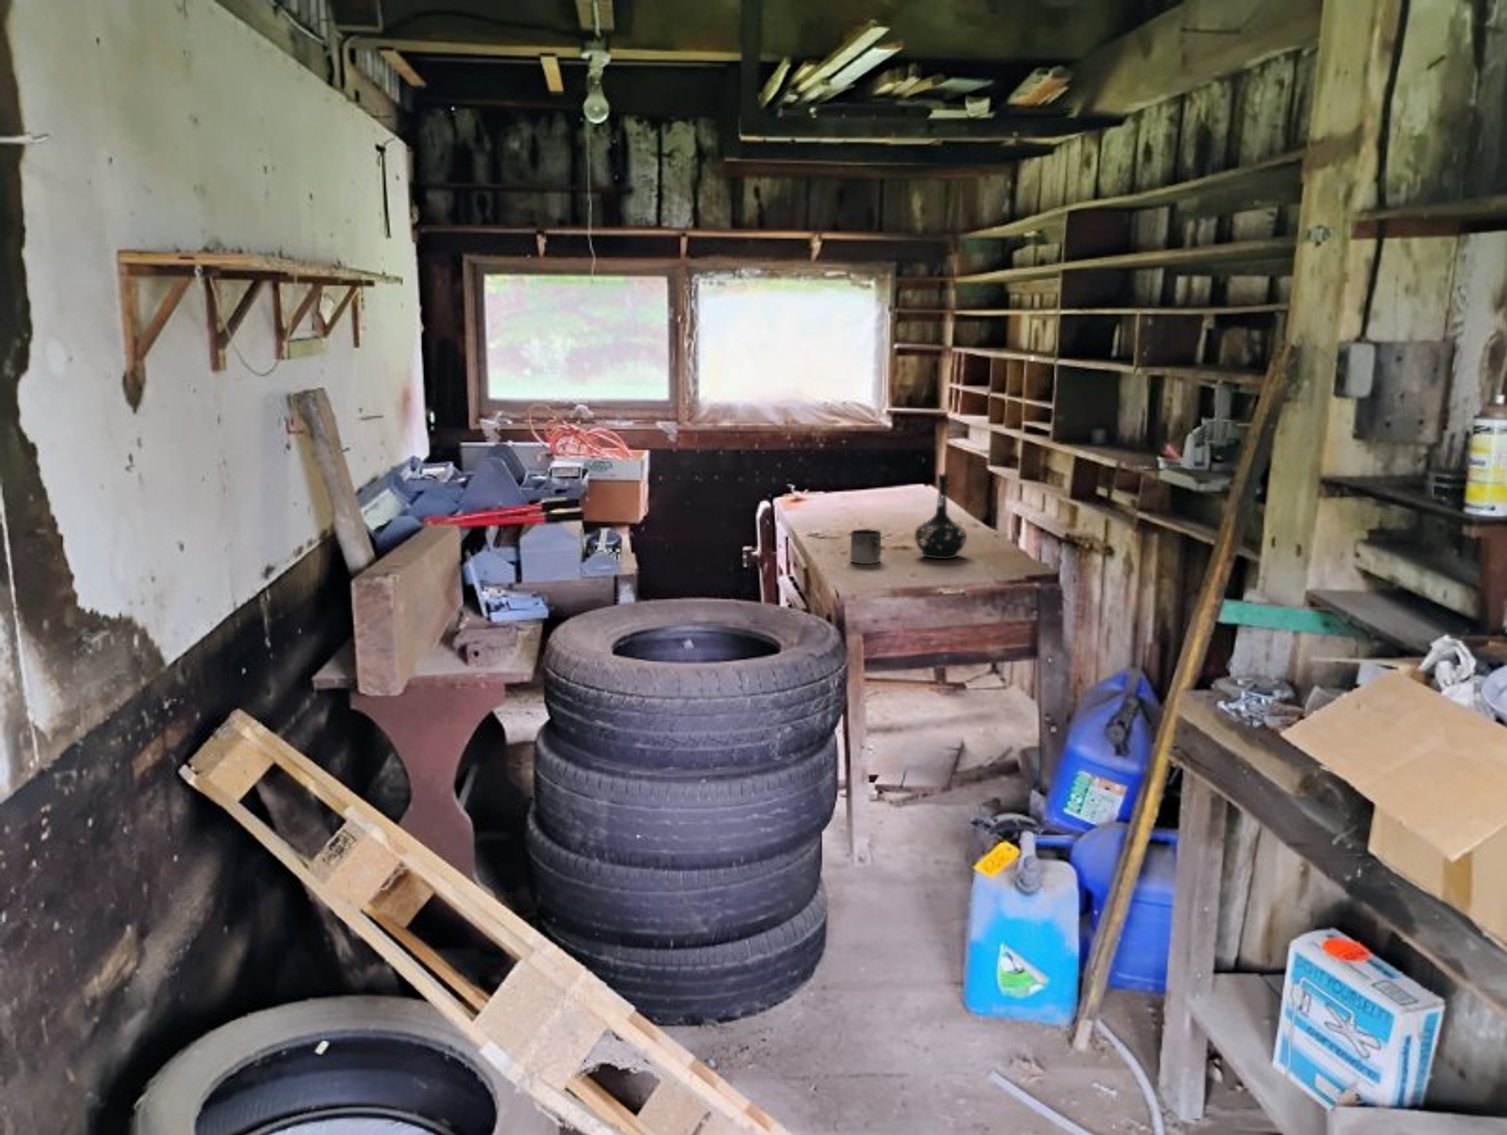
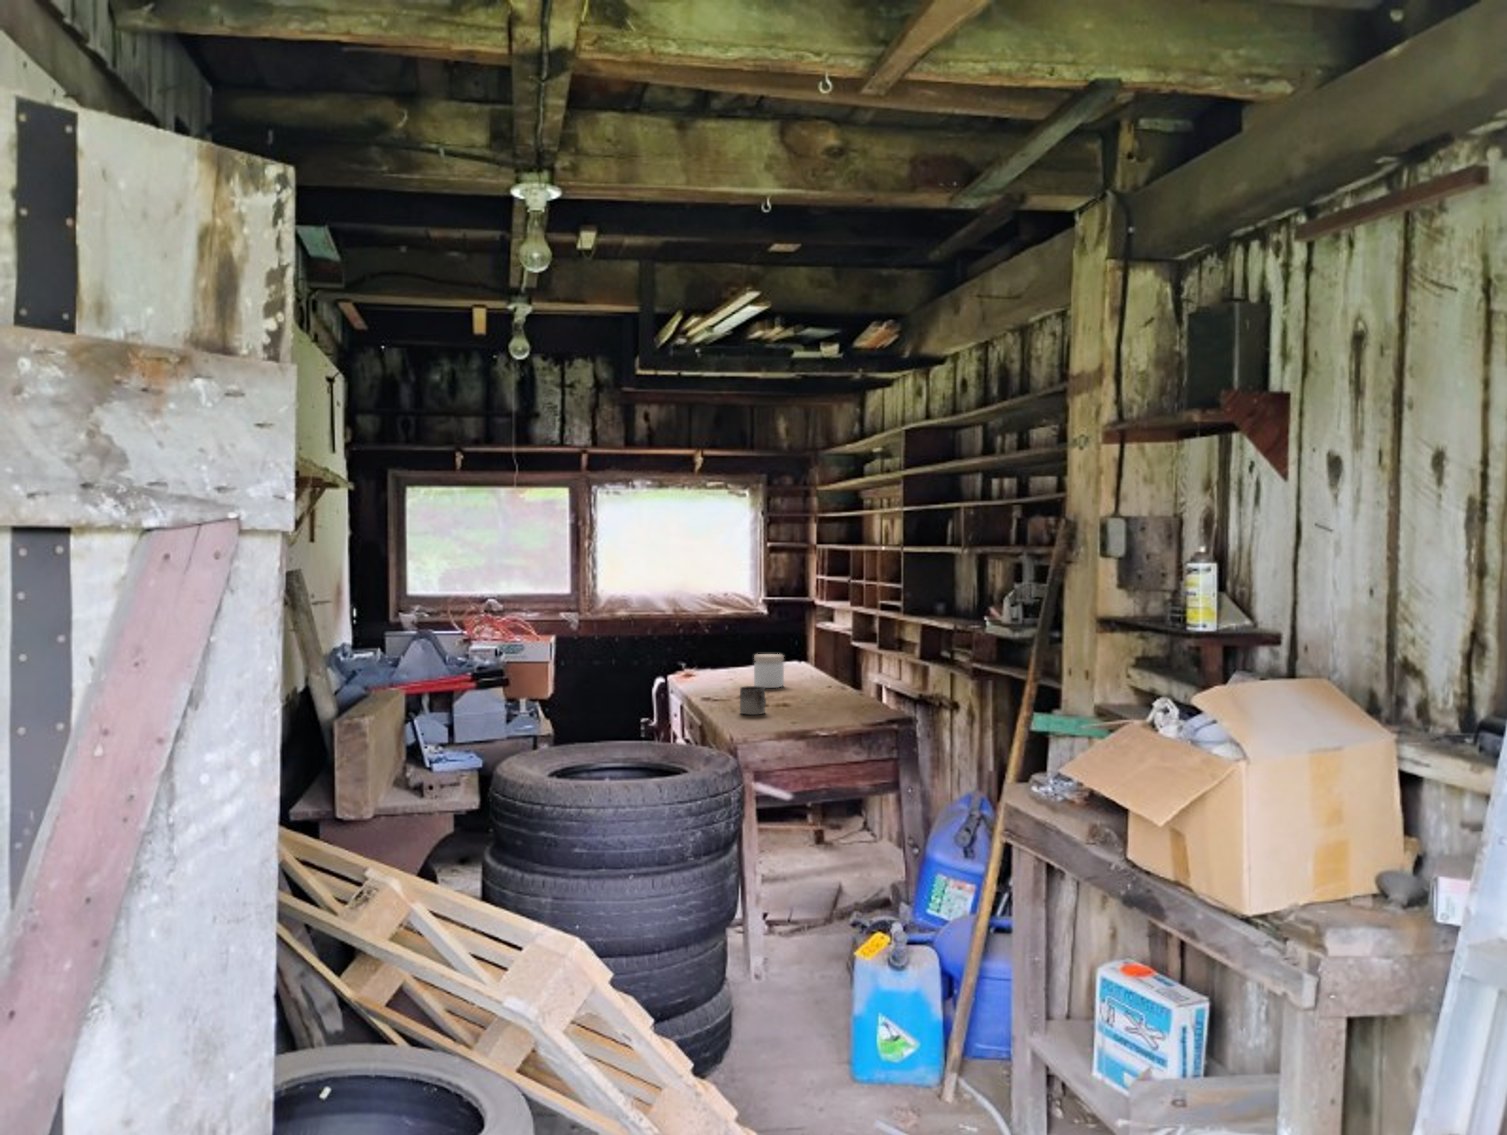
bottle: present [915,475,967,559] -> none [793,639,836,710]
jar: none [871,483,907,524] -> present [754,654,784,688]

